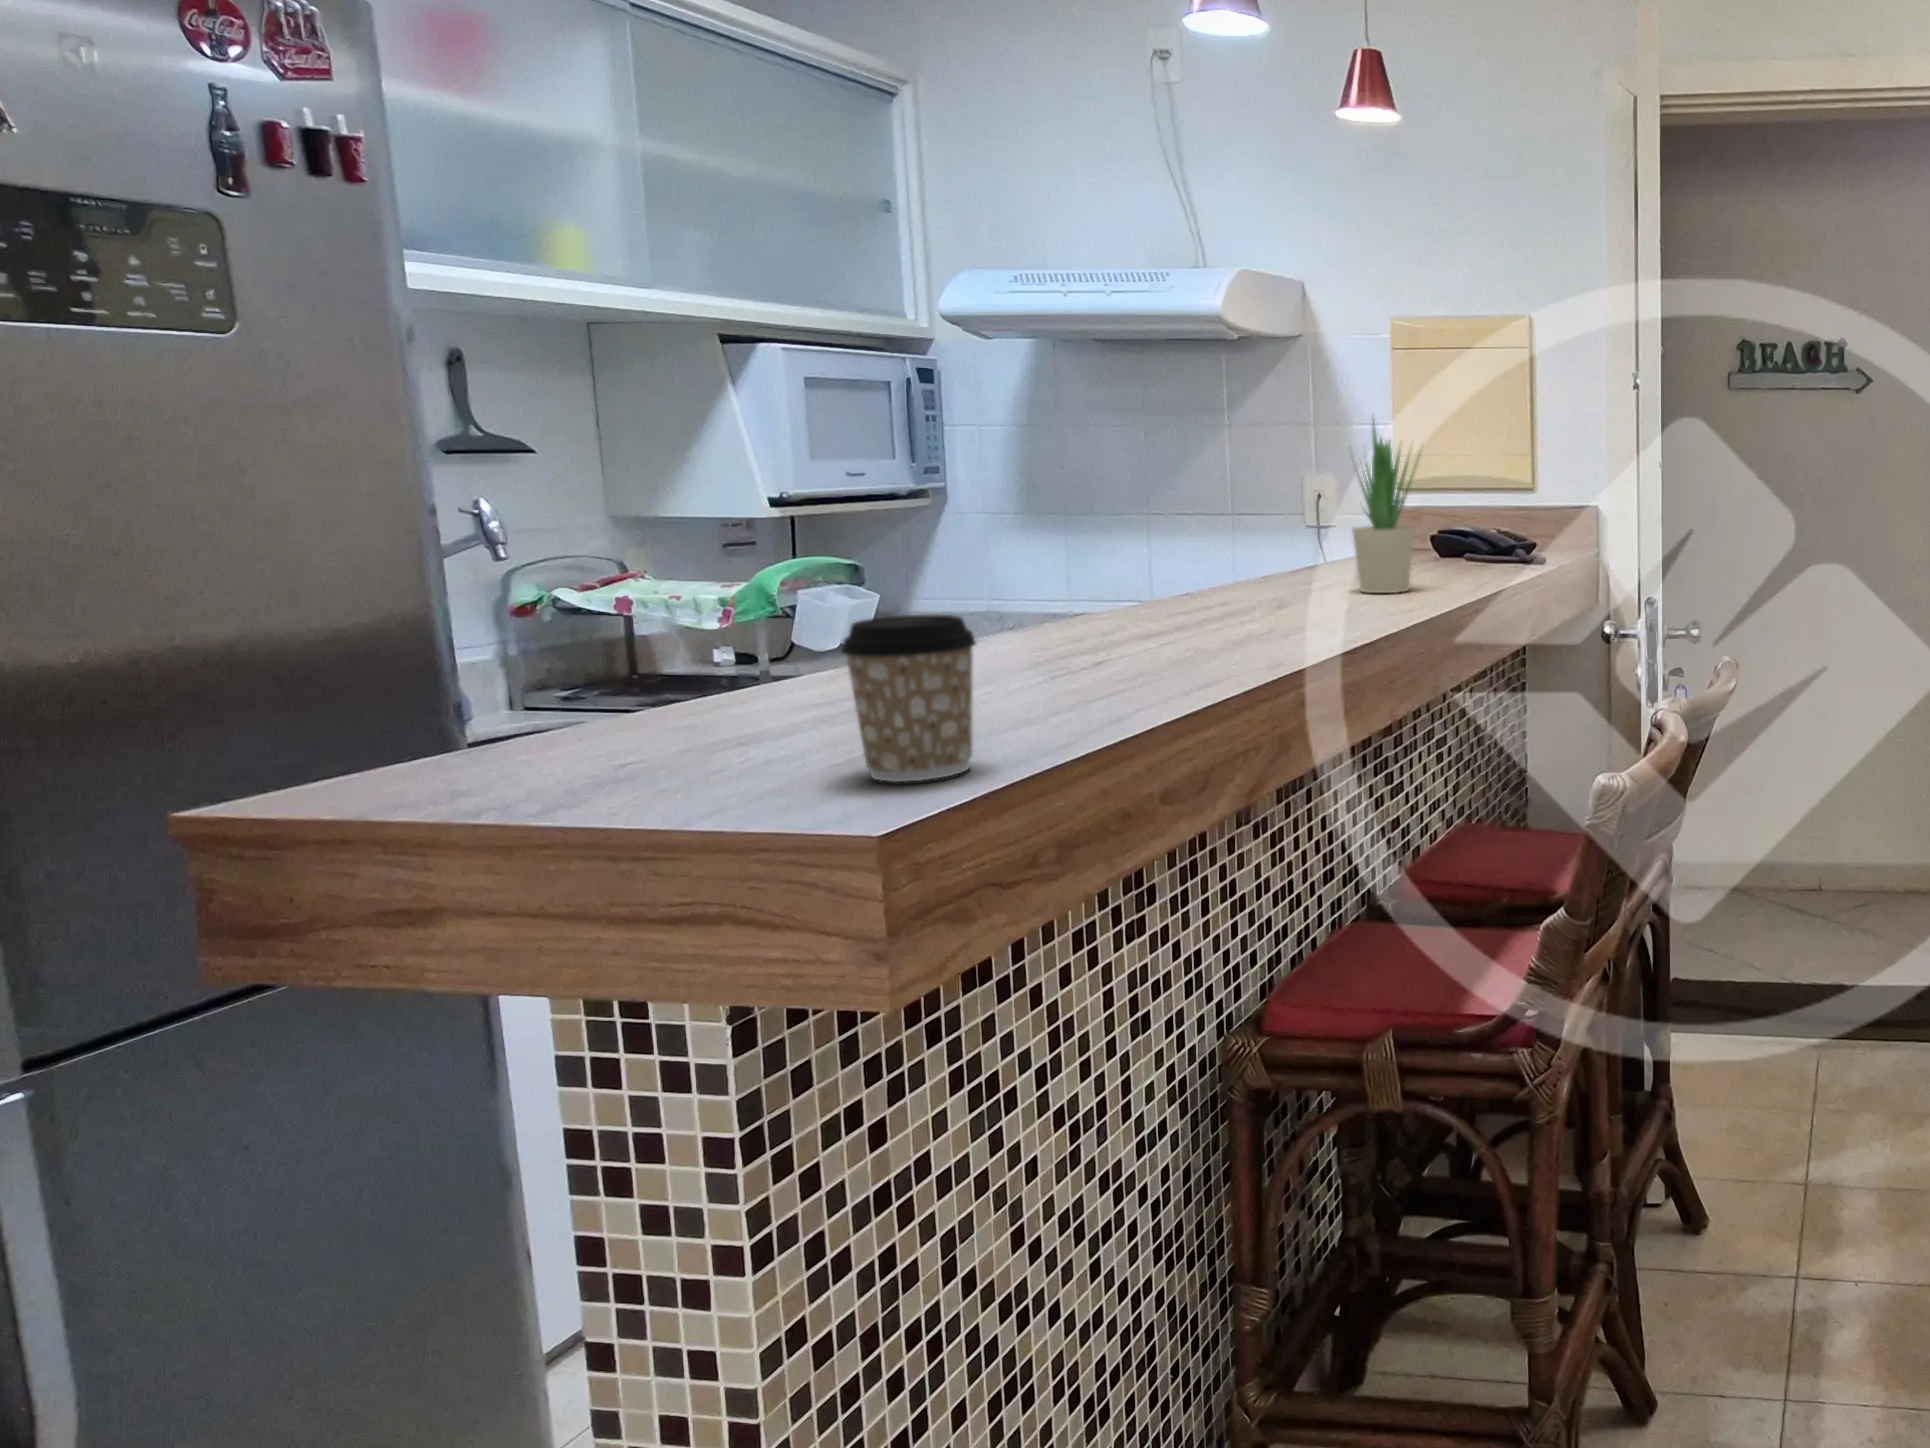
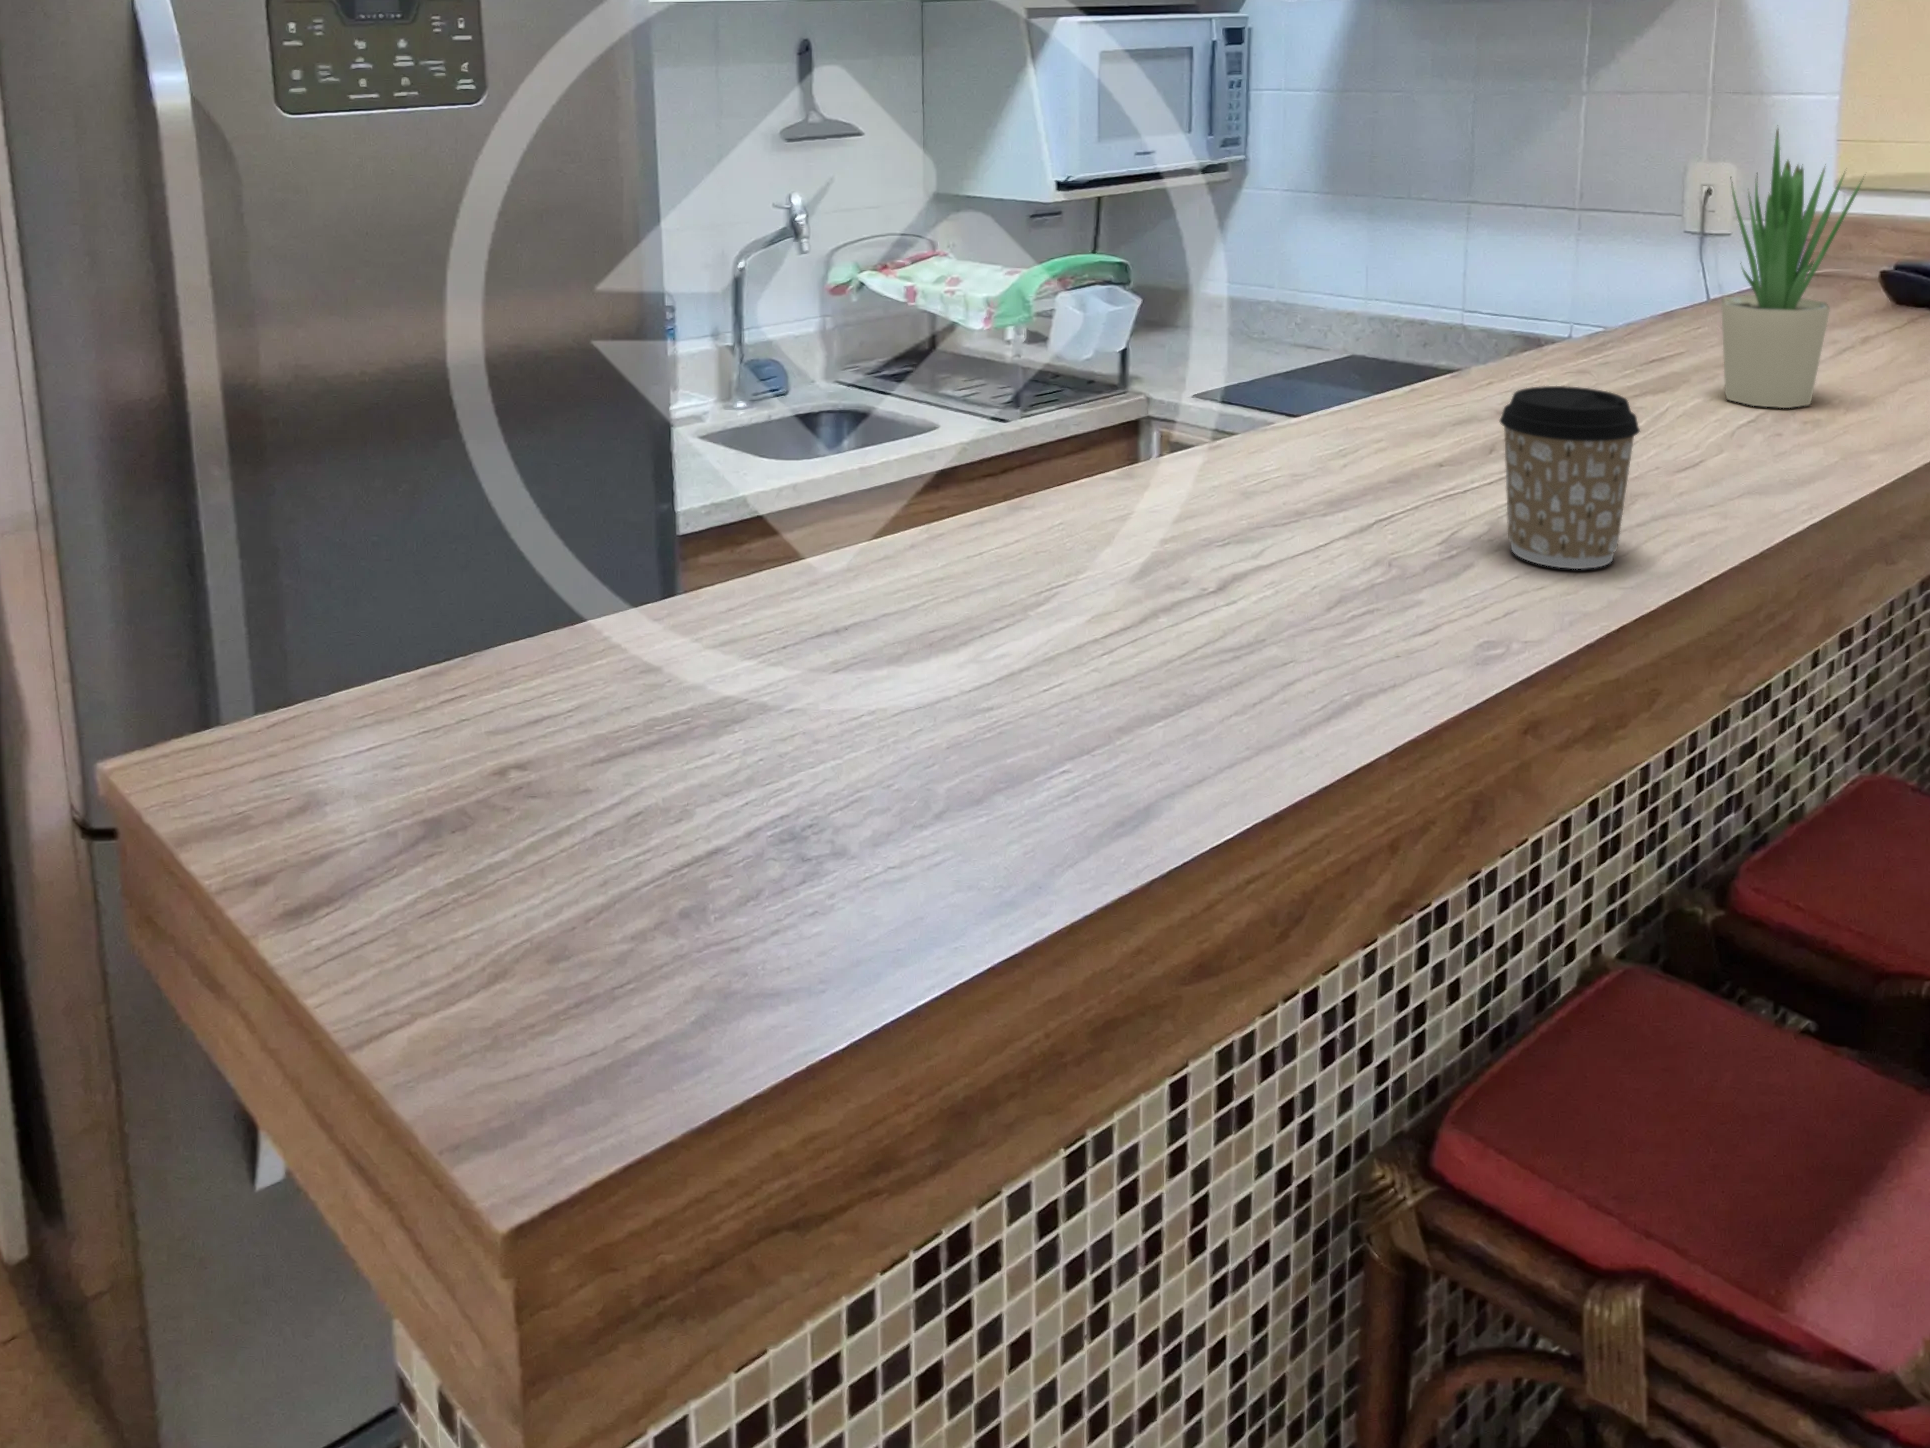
coffee cup: present [842,615,976,782] -> present [1500,386,1640,569]

